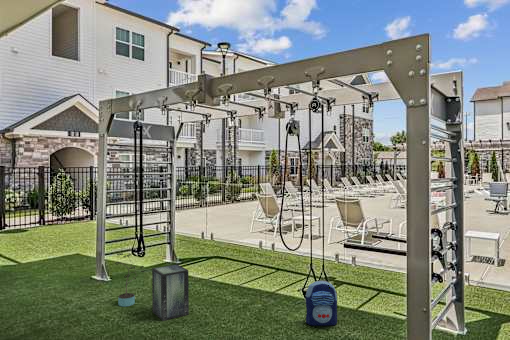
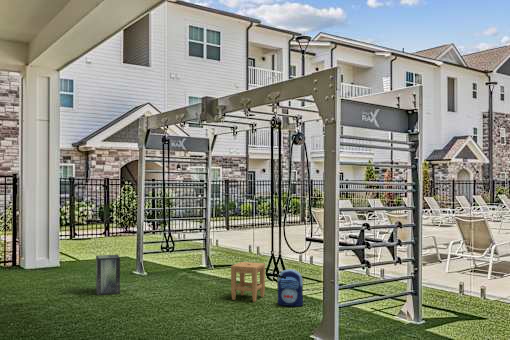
potted plant: present [115,253,144,307] -> none [140,245,164,288]
storage box: present [152,264,189,321] -> present [96,255,120,295]
stool: none [245,271,279,322] -> present [231,262,265,302]

